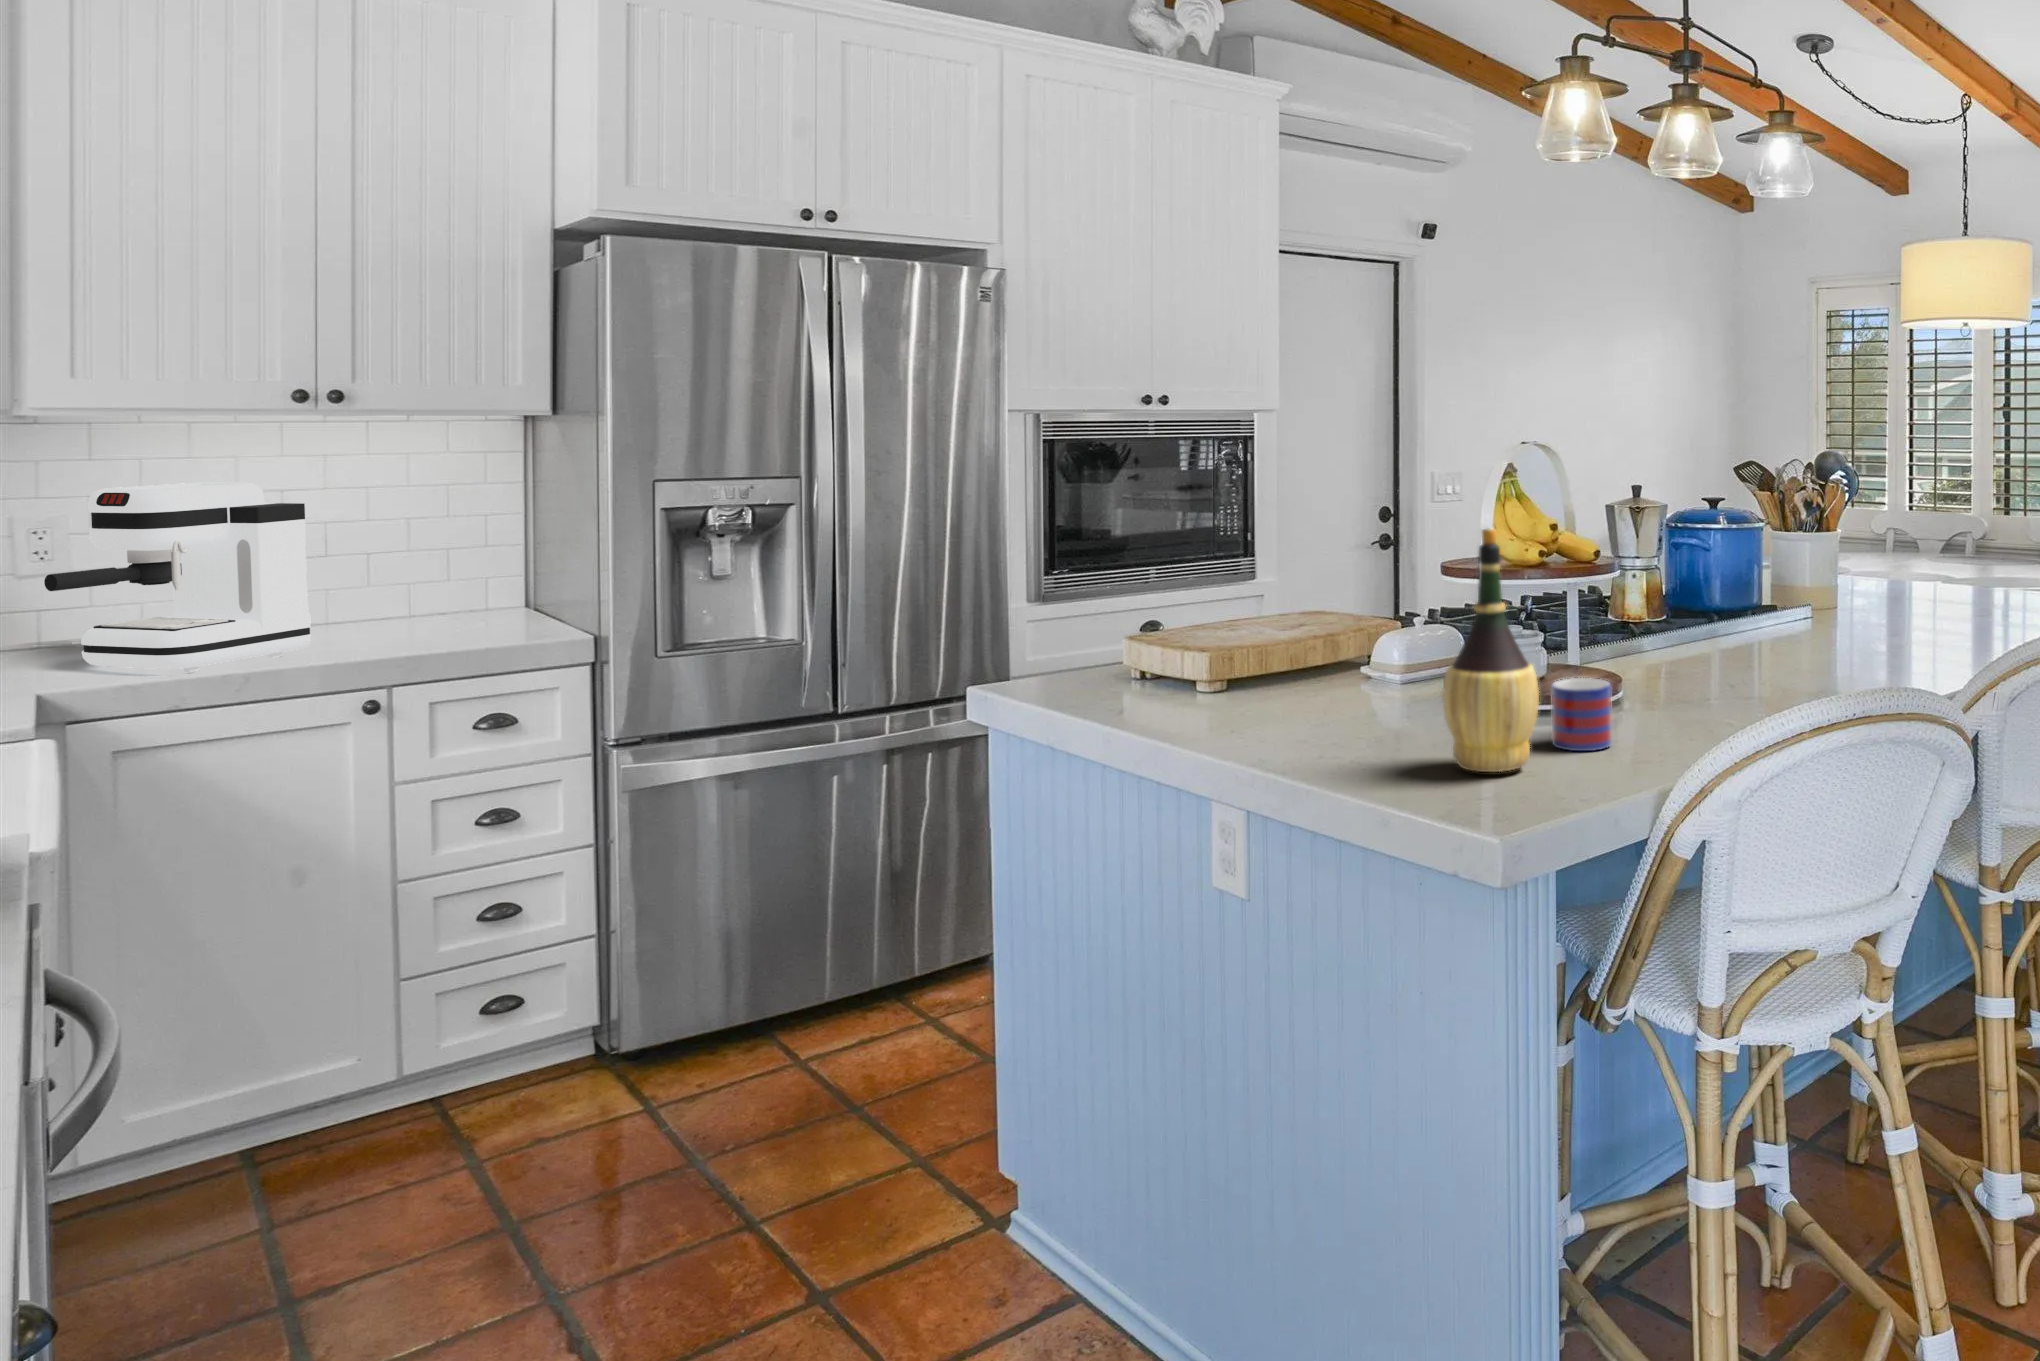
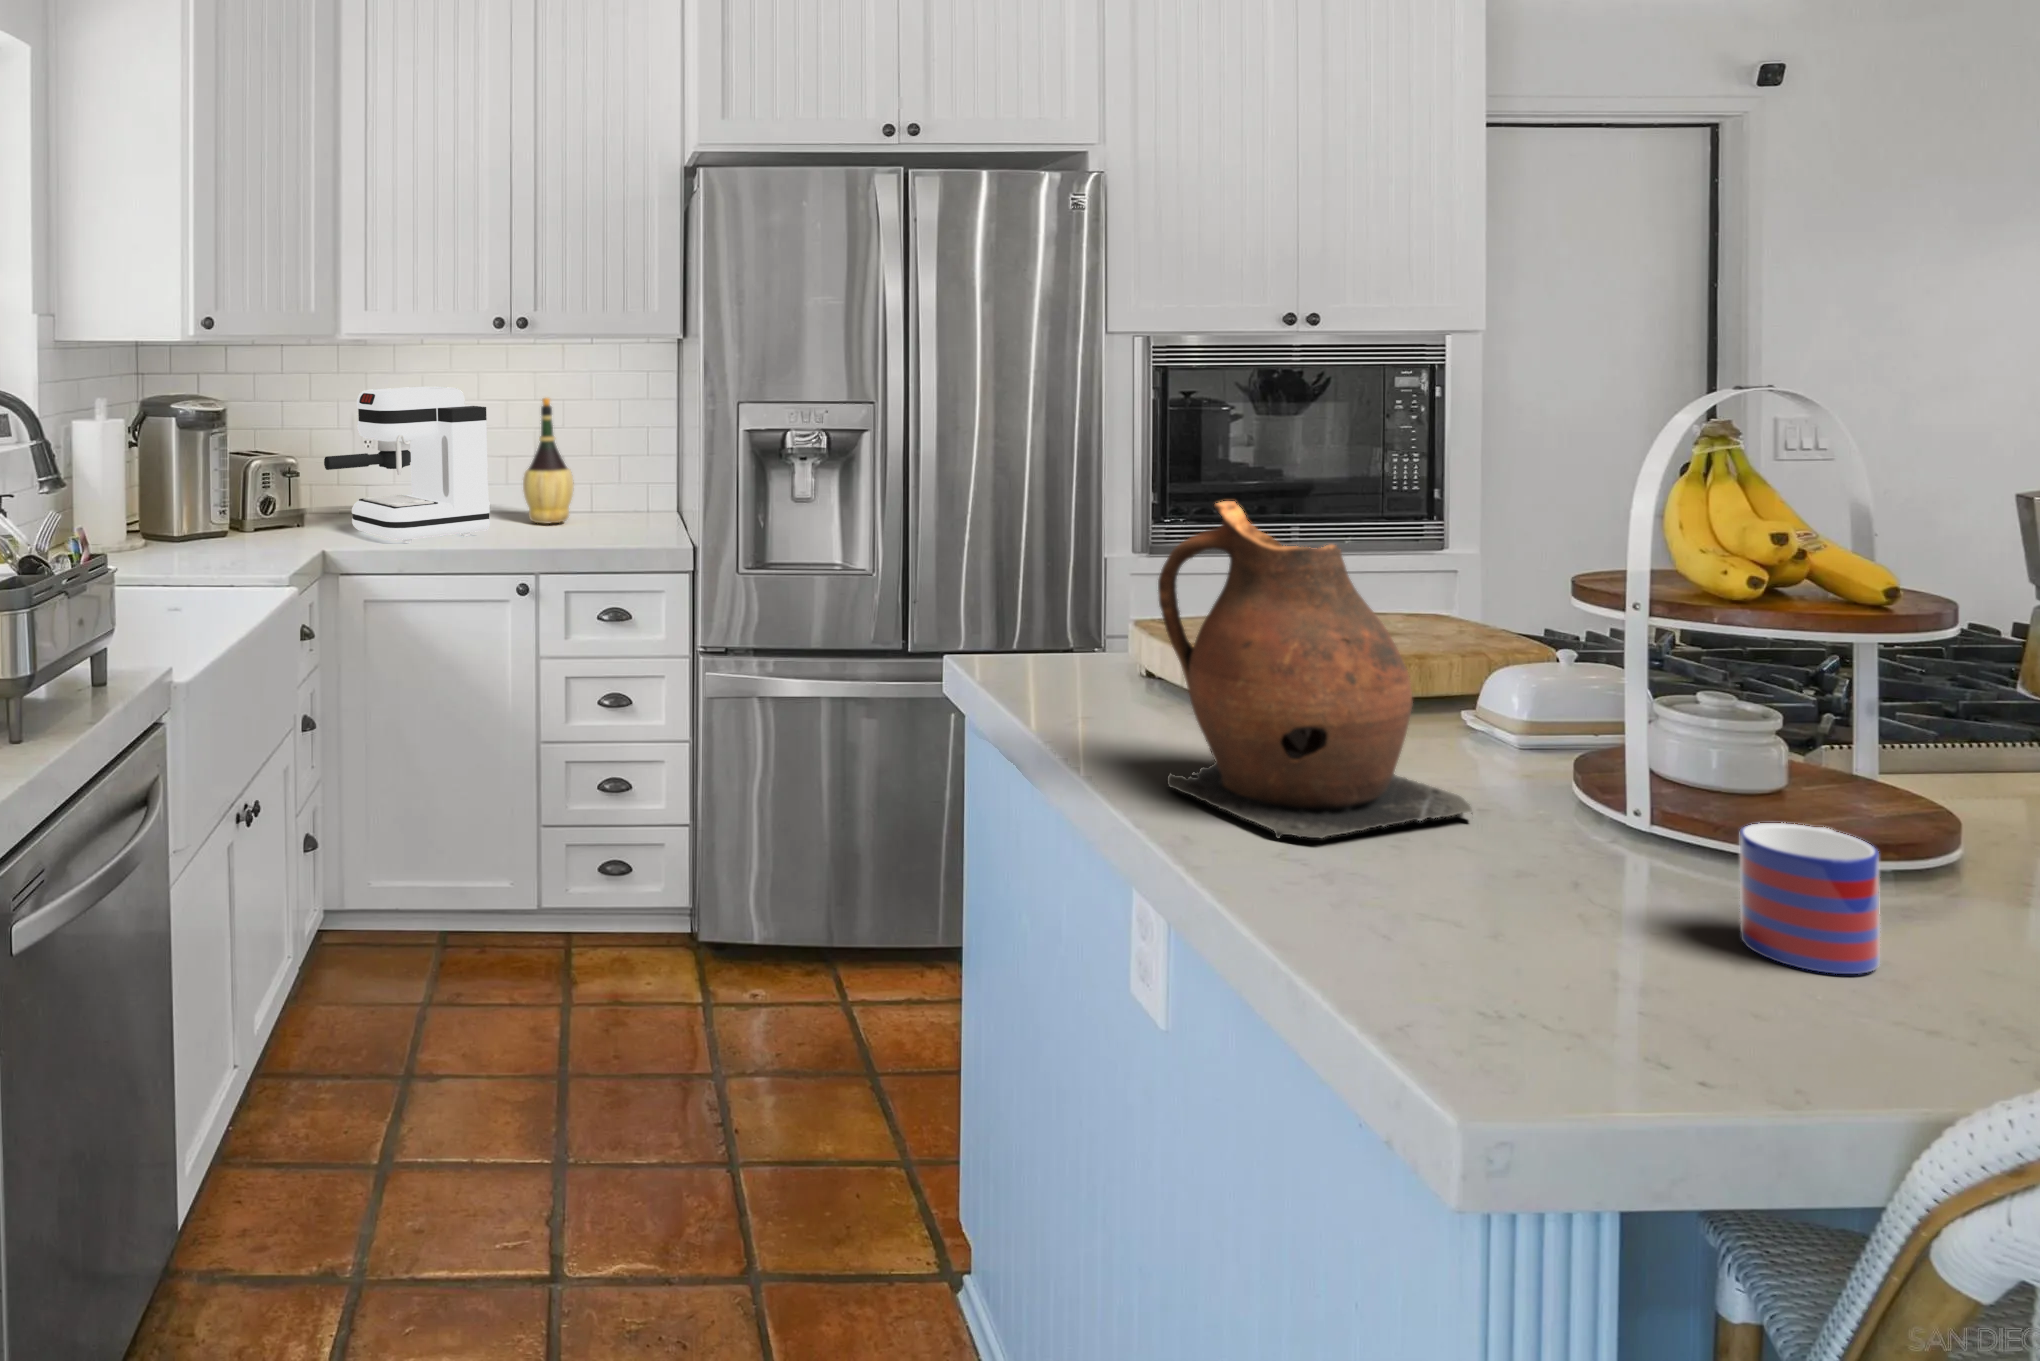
ceramic pitcher: none [1205,527,1401,746] -> present [1158,501,1472,838]
wine bottle: present [1442,528,1539,772] -> present [523,397,573,523]

